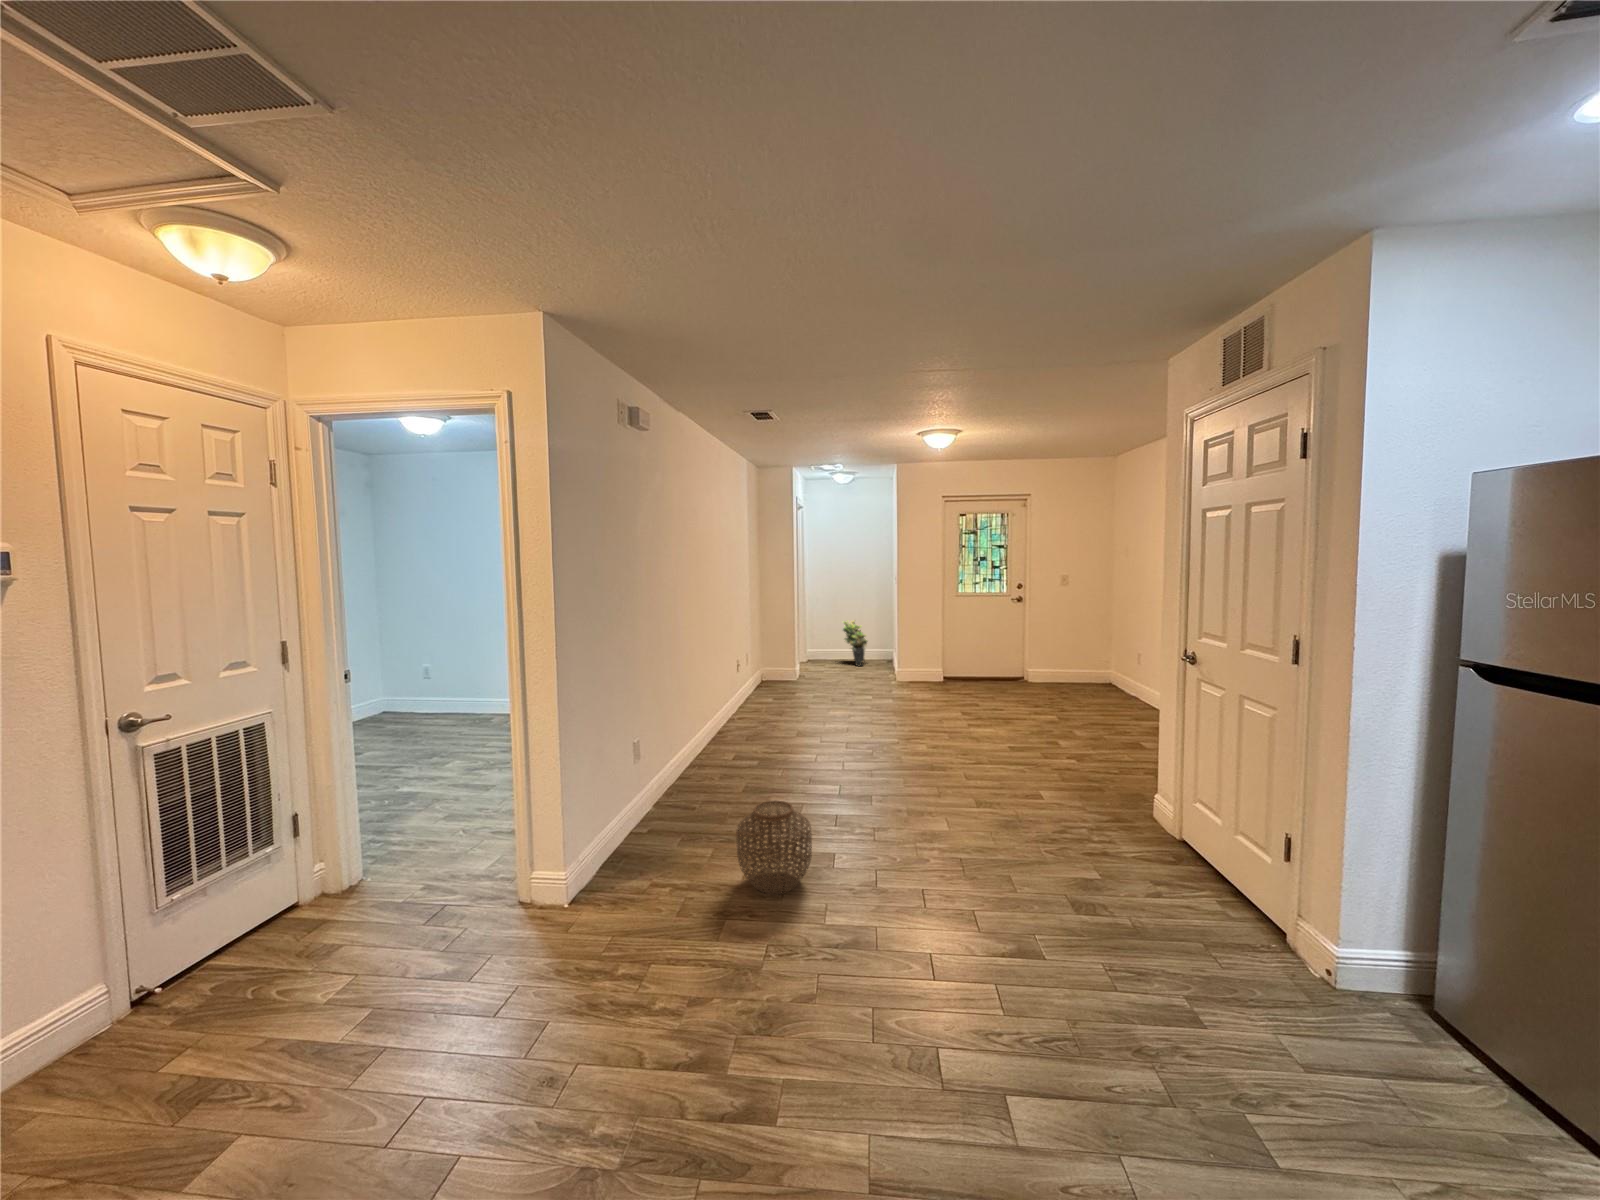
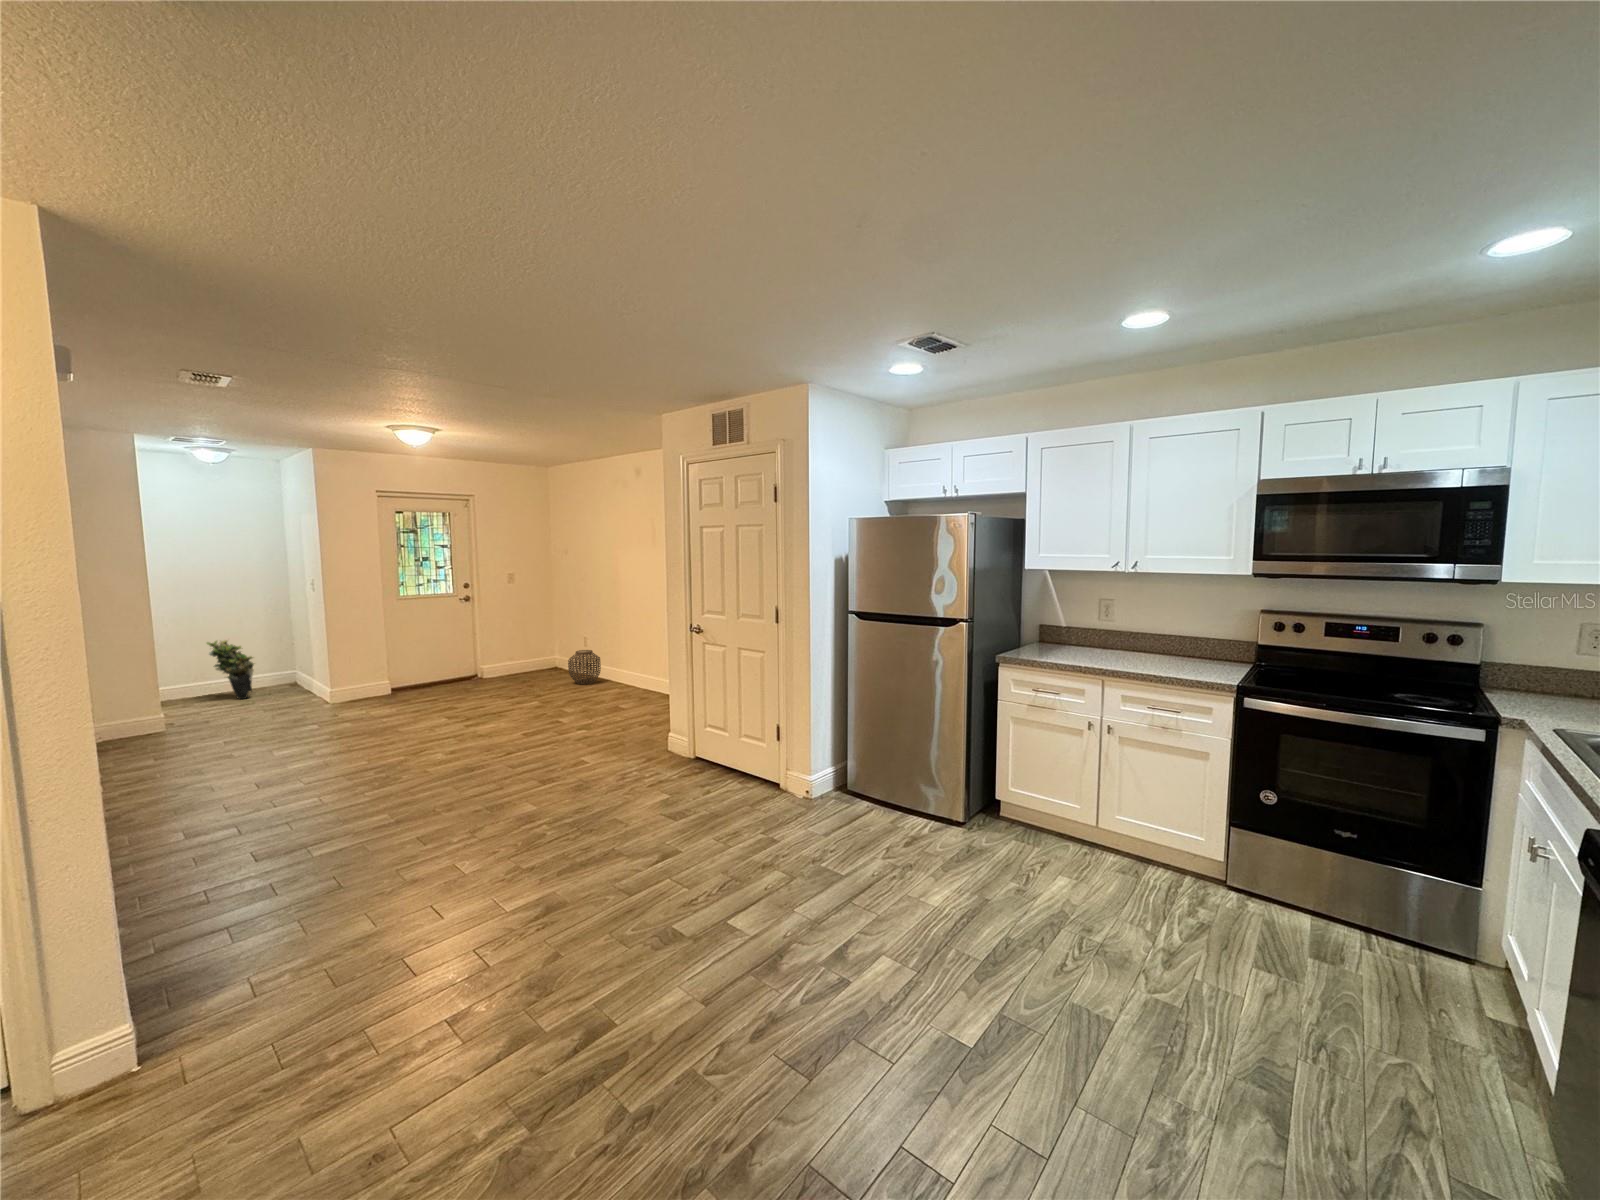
woven basket: present [737,800,812,894] -> present [568,650,601,684]

